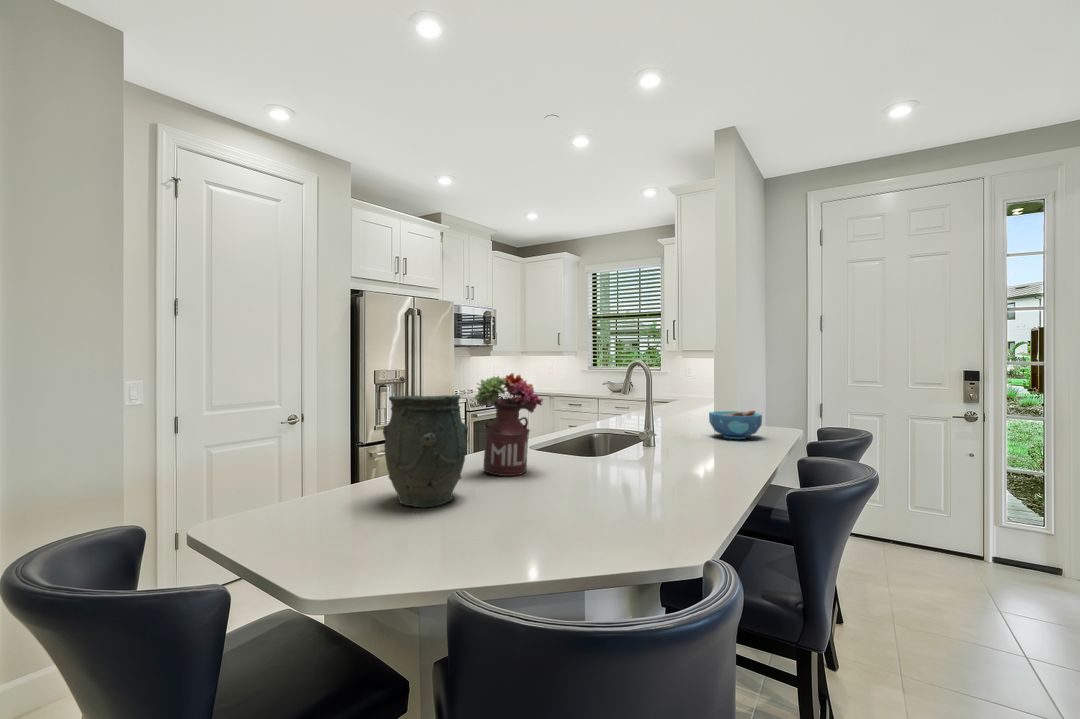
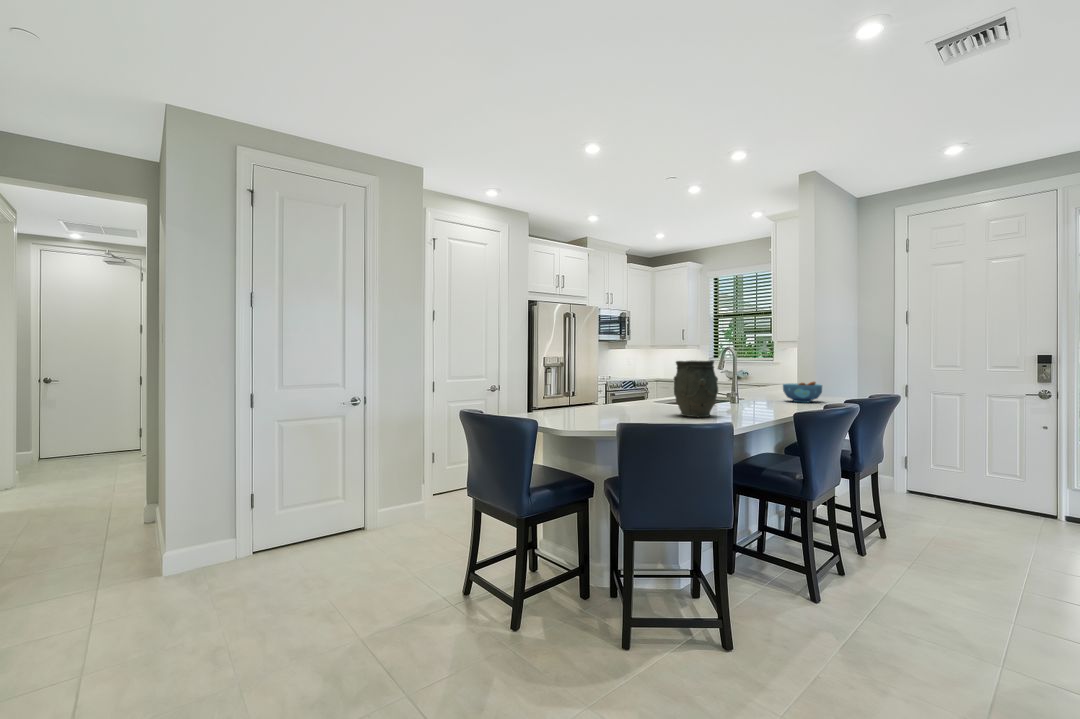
flower arrangement: present [474,373,543,476] -> none [614,352,655,411]
vase: present [383,395,468,507] -> present [674,360,718,417]

